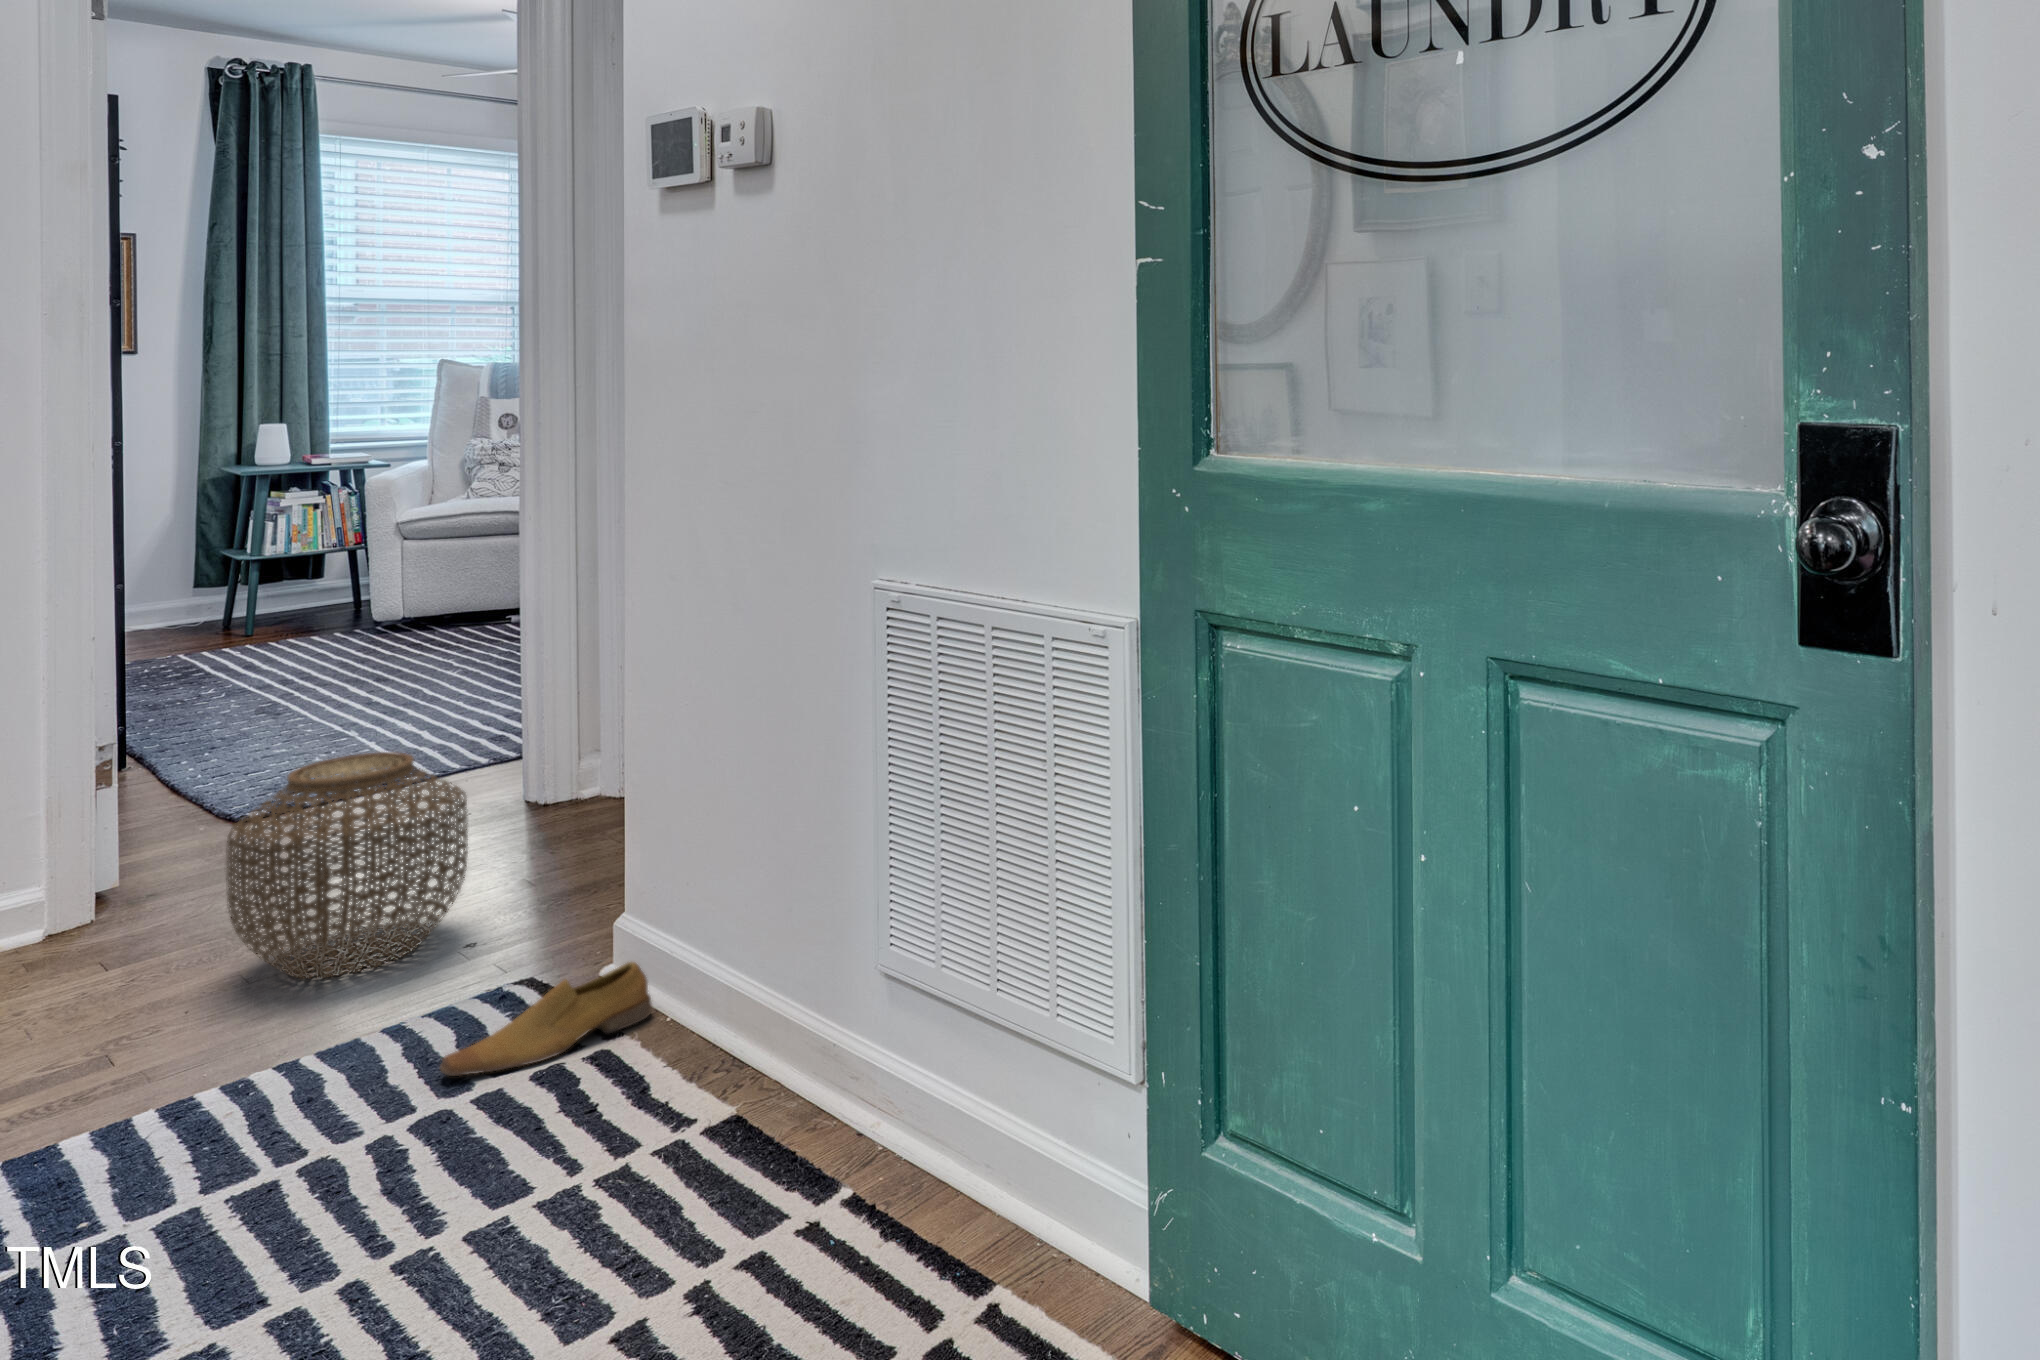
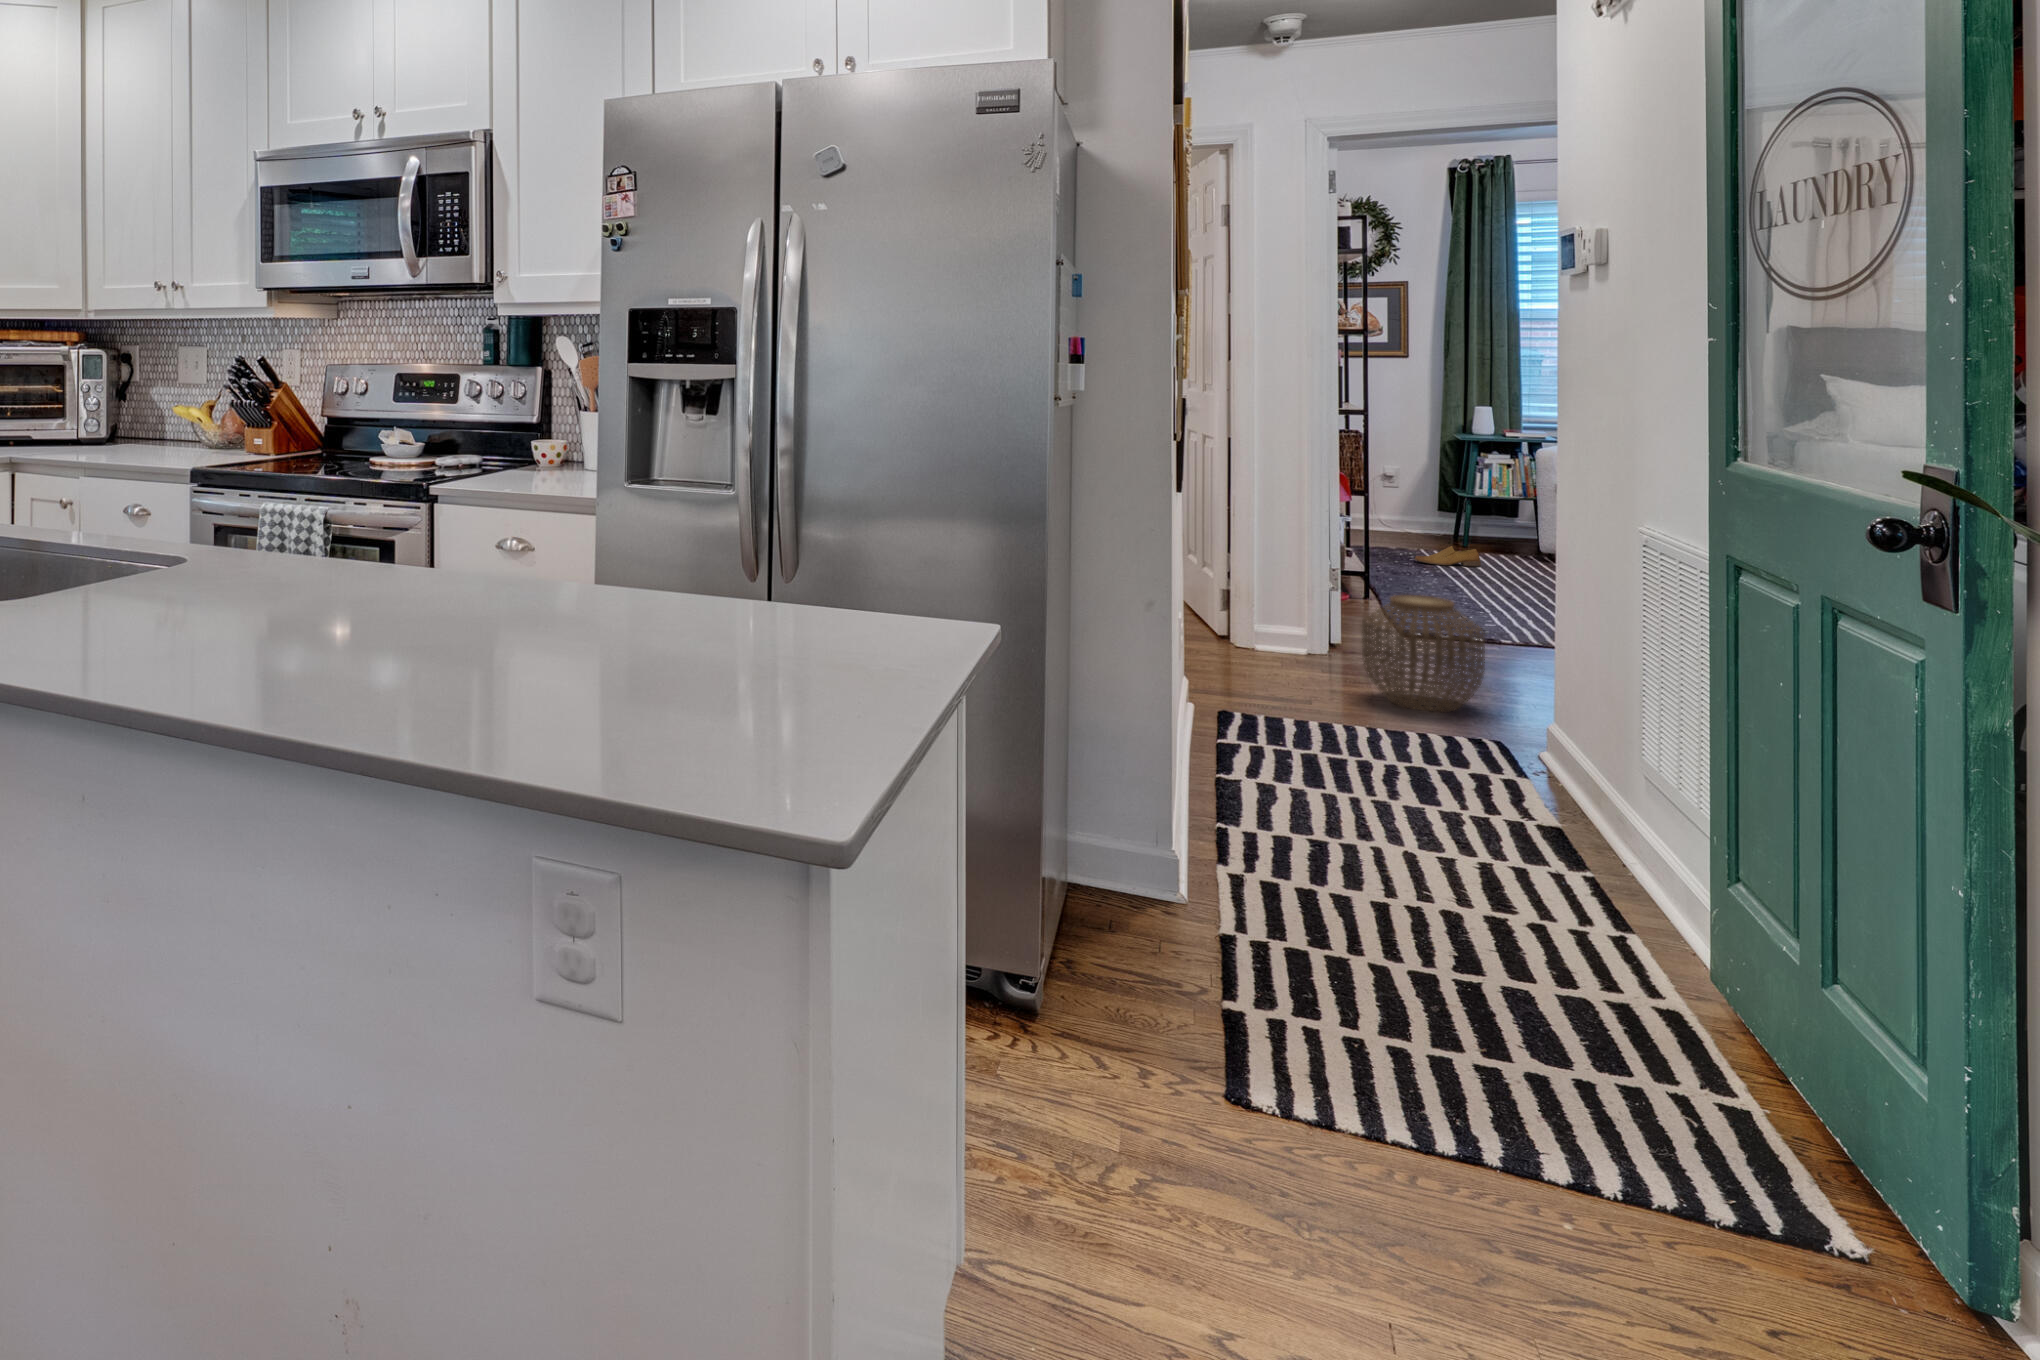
shoe: present [440,962,652,1076] -> present [1414,546,1481,566]

